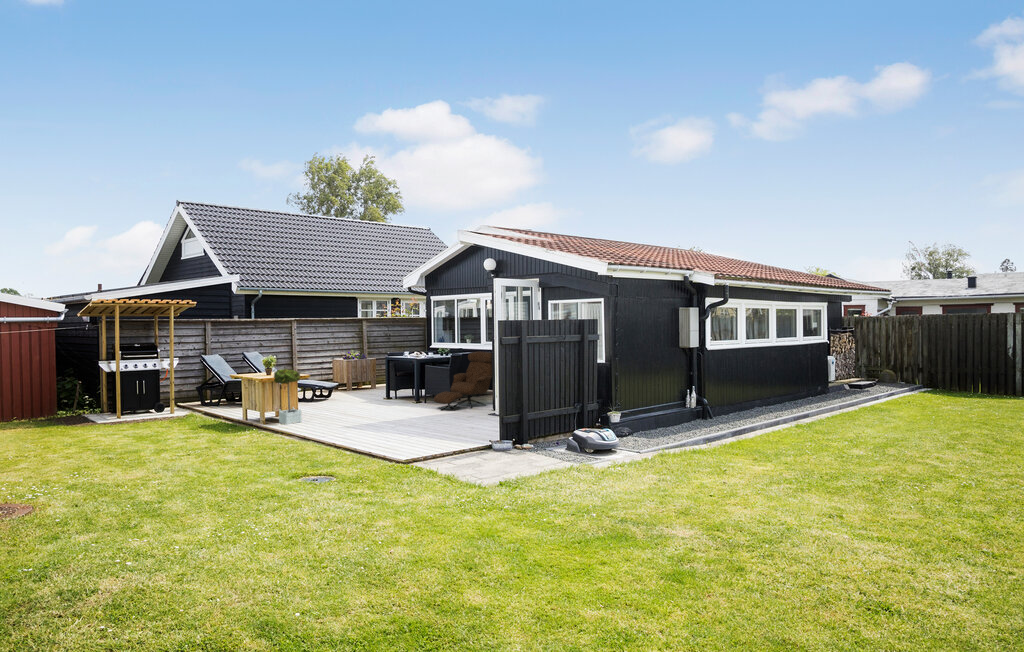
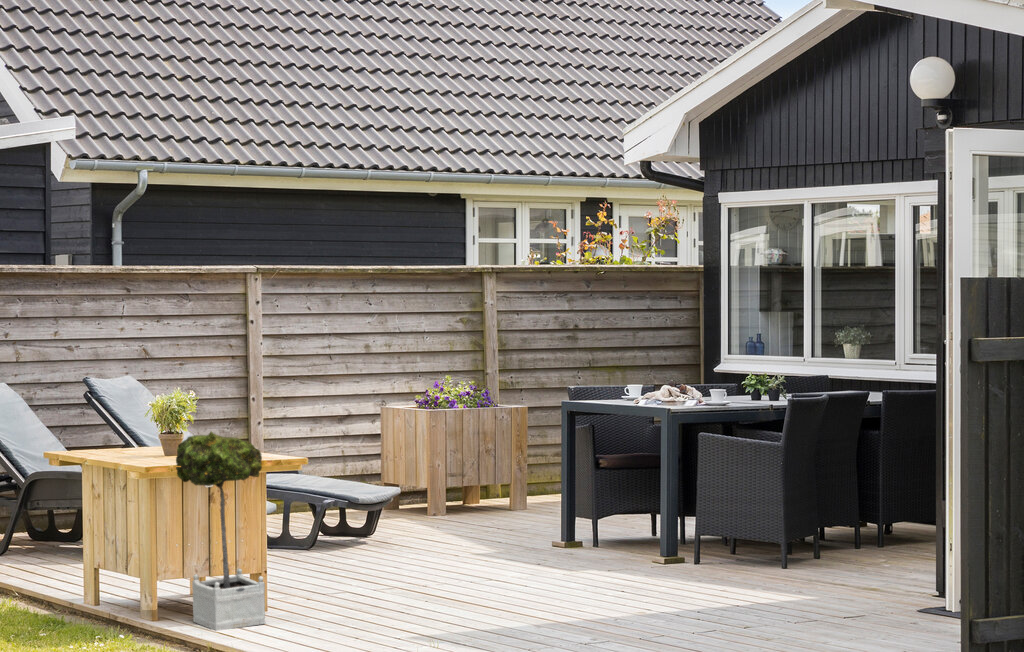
lounge chair: present [434,352,492,411] -> none [730,389,960,616]

